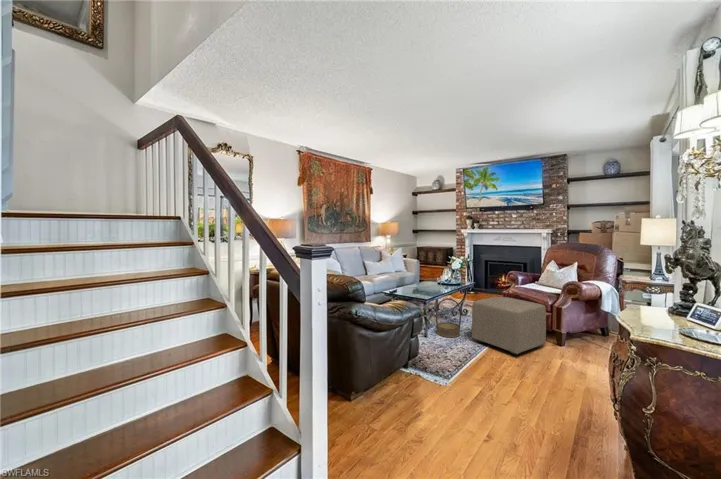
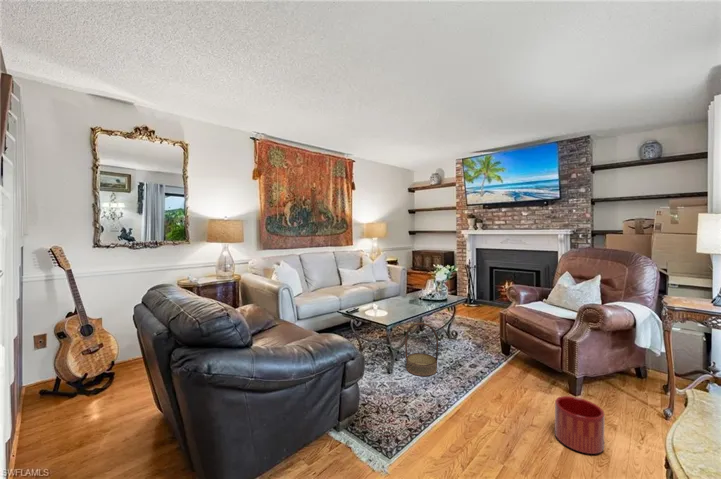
ottoman: present [472,297,546,355] -> none [450,321,553,411]
planter: none [551,341,583,374] -> present [555,396,605,454]

